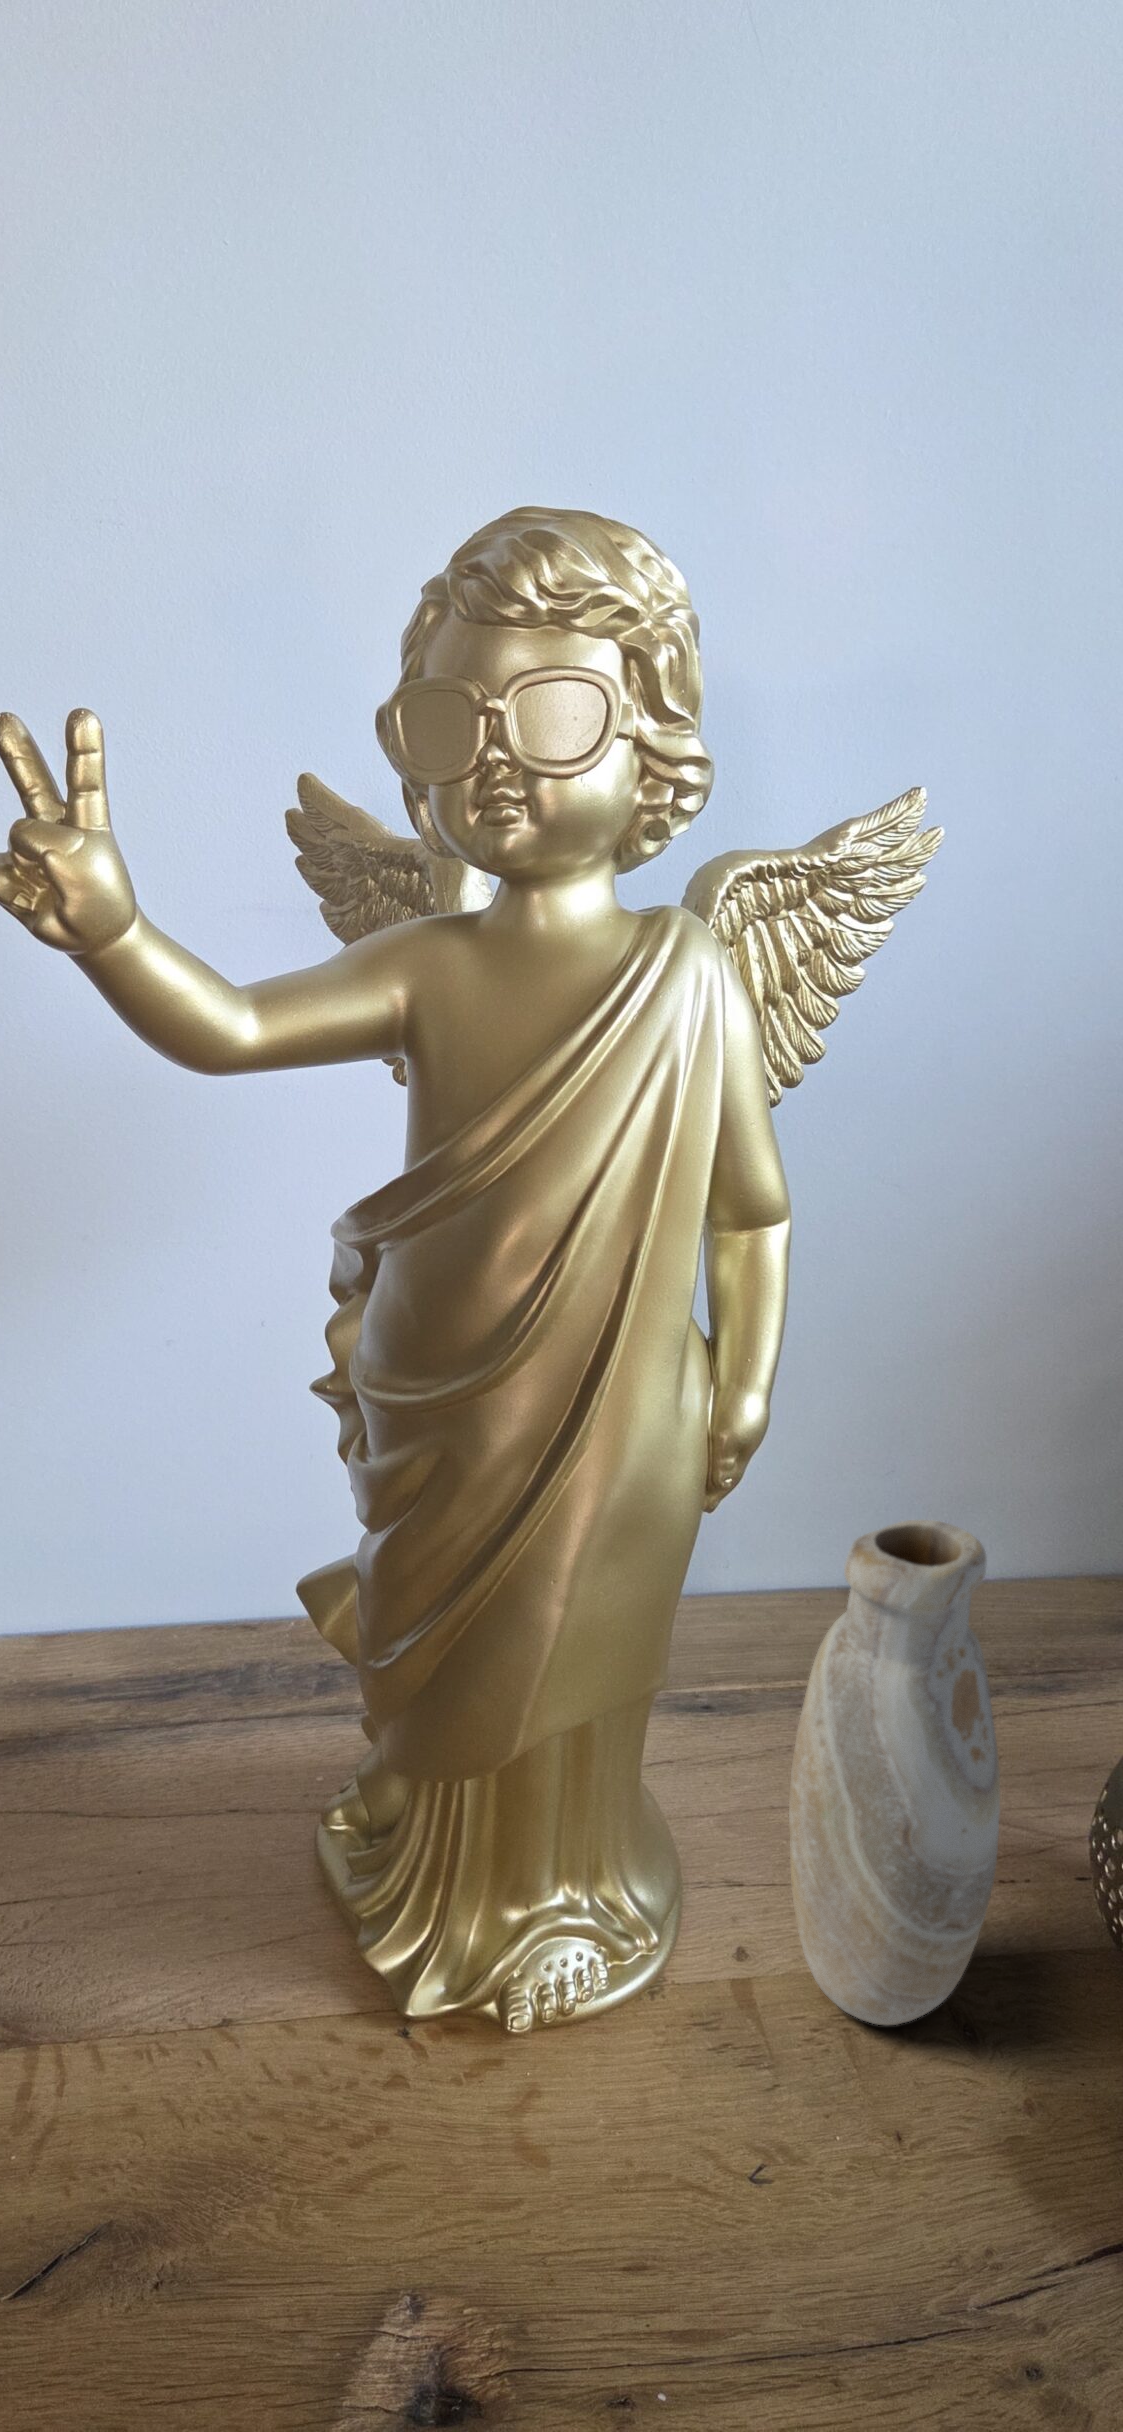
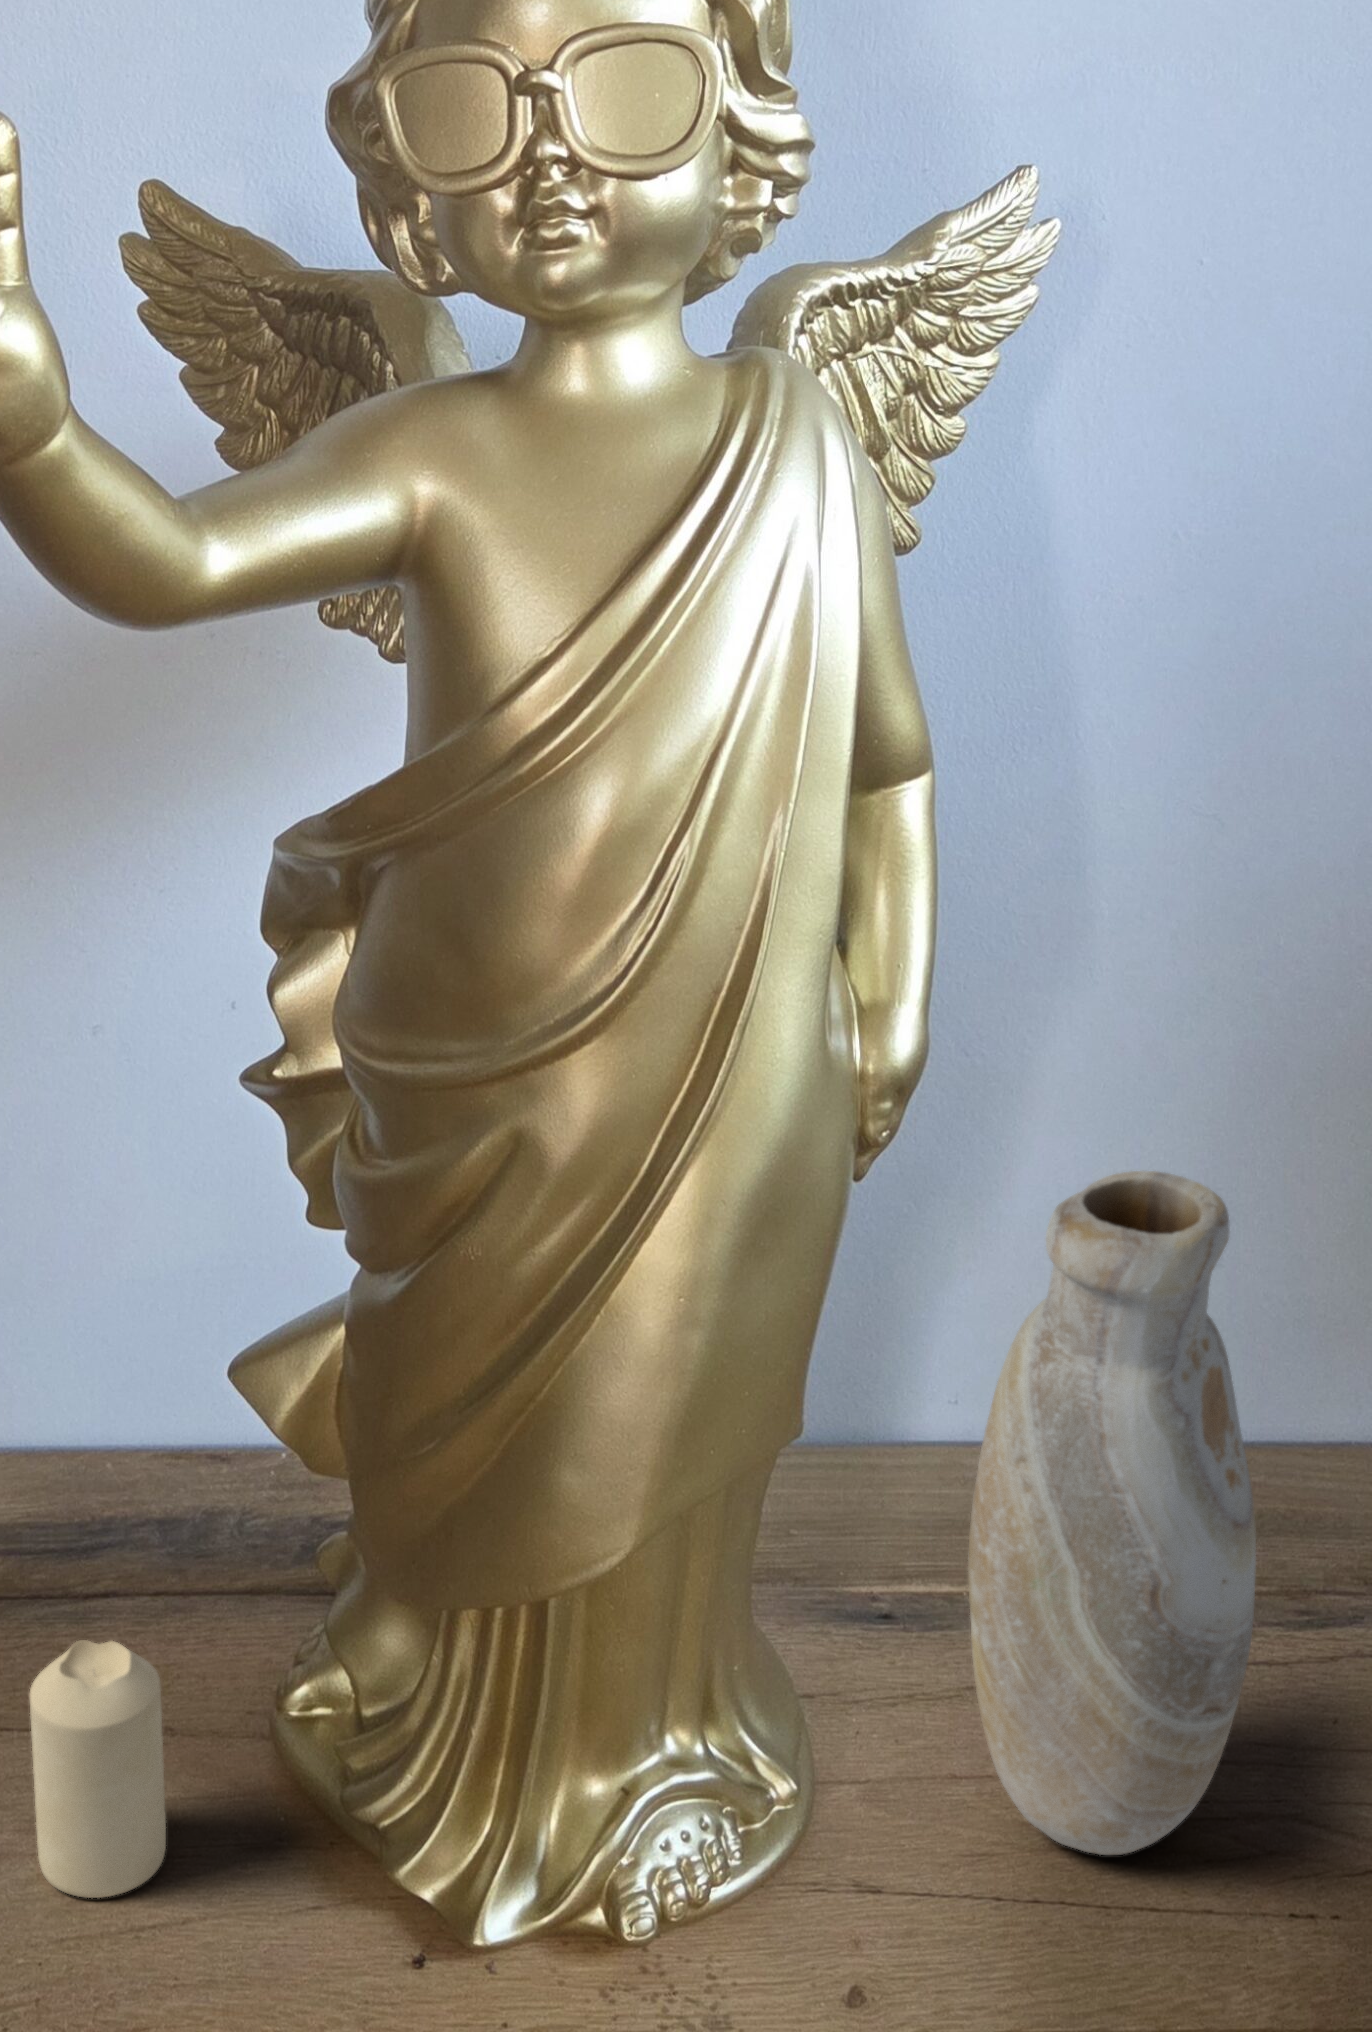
candle: none [126,1770,218,1950] -> present [29,1640,166,1898]

